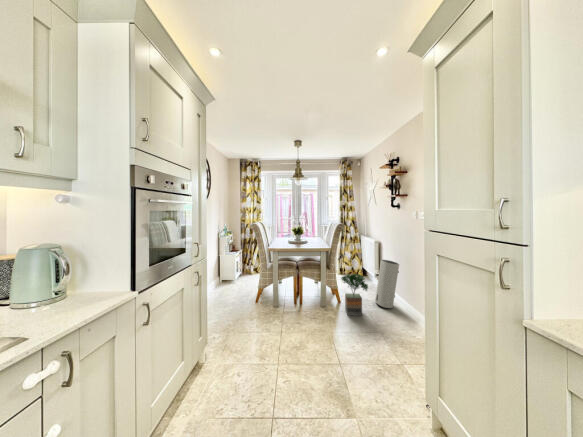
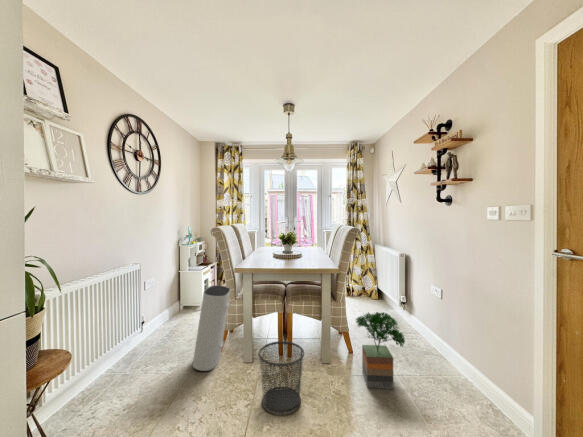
air purifier: present [375,260,399,308] -> present [193,285,230,371]
waste bin: none [285,289,311,324] -> present [258,341,304,415]

